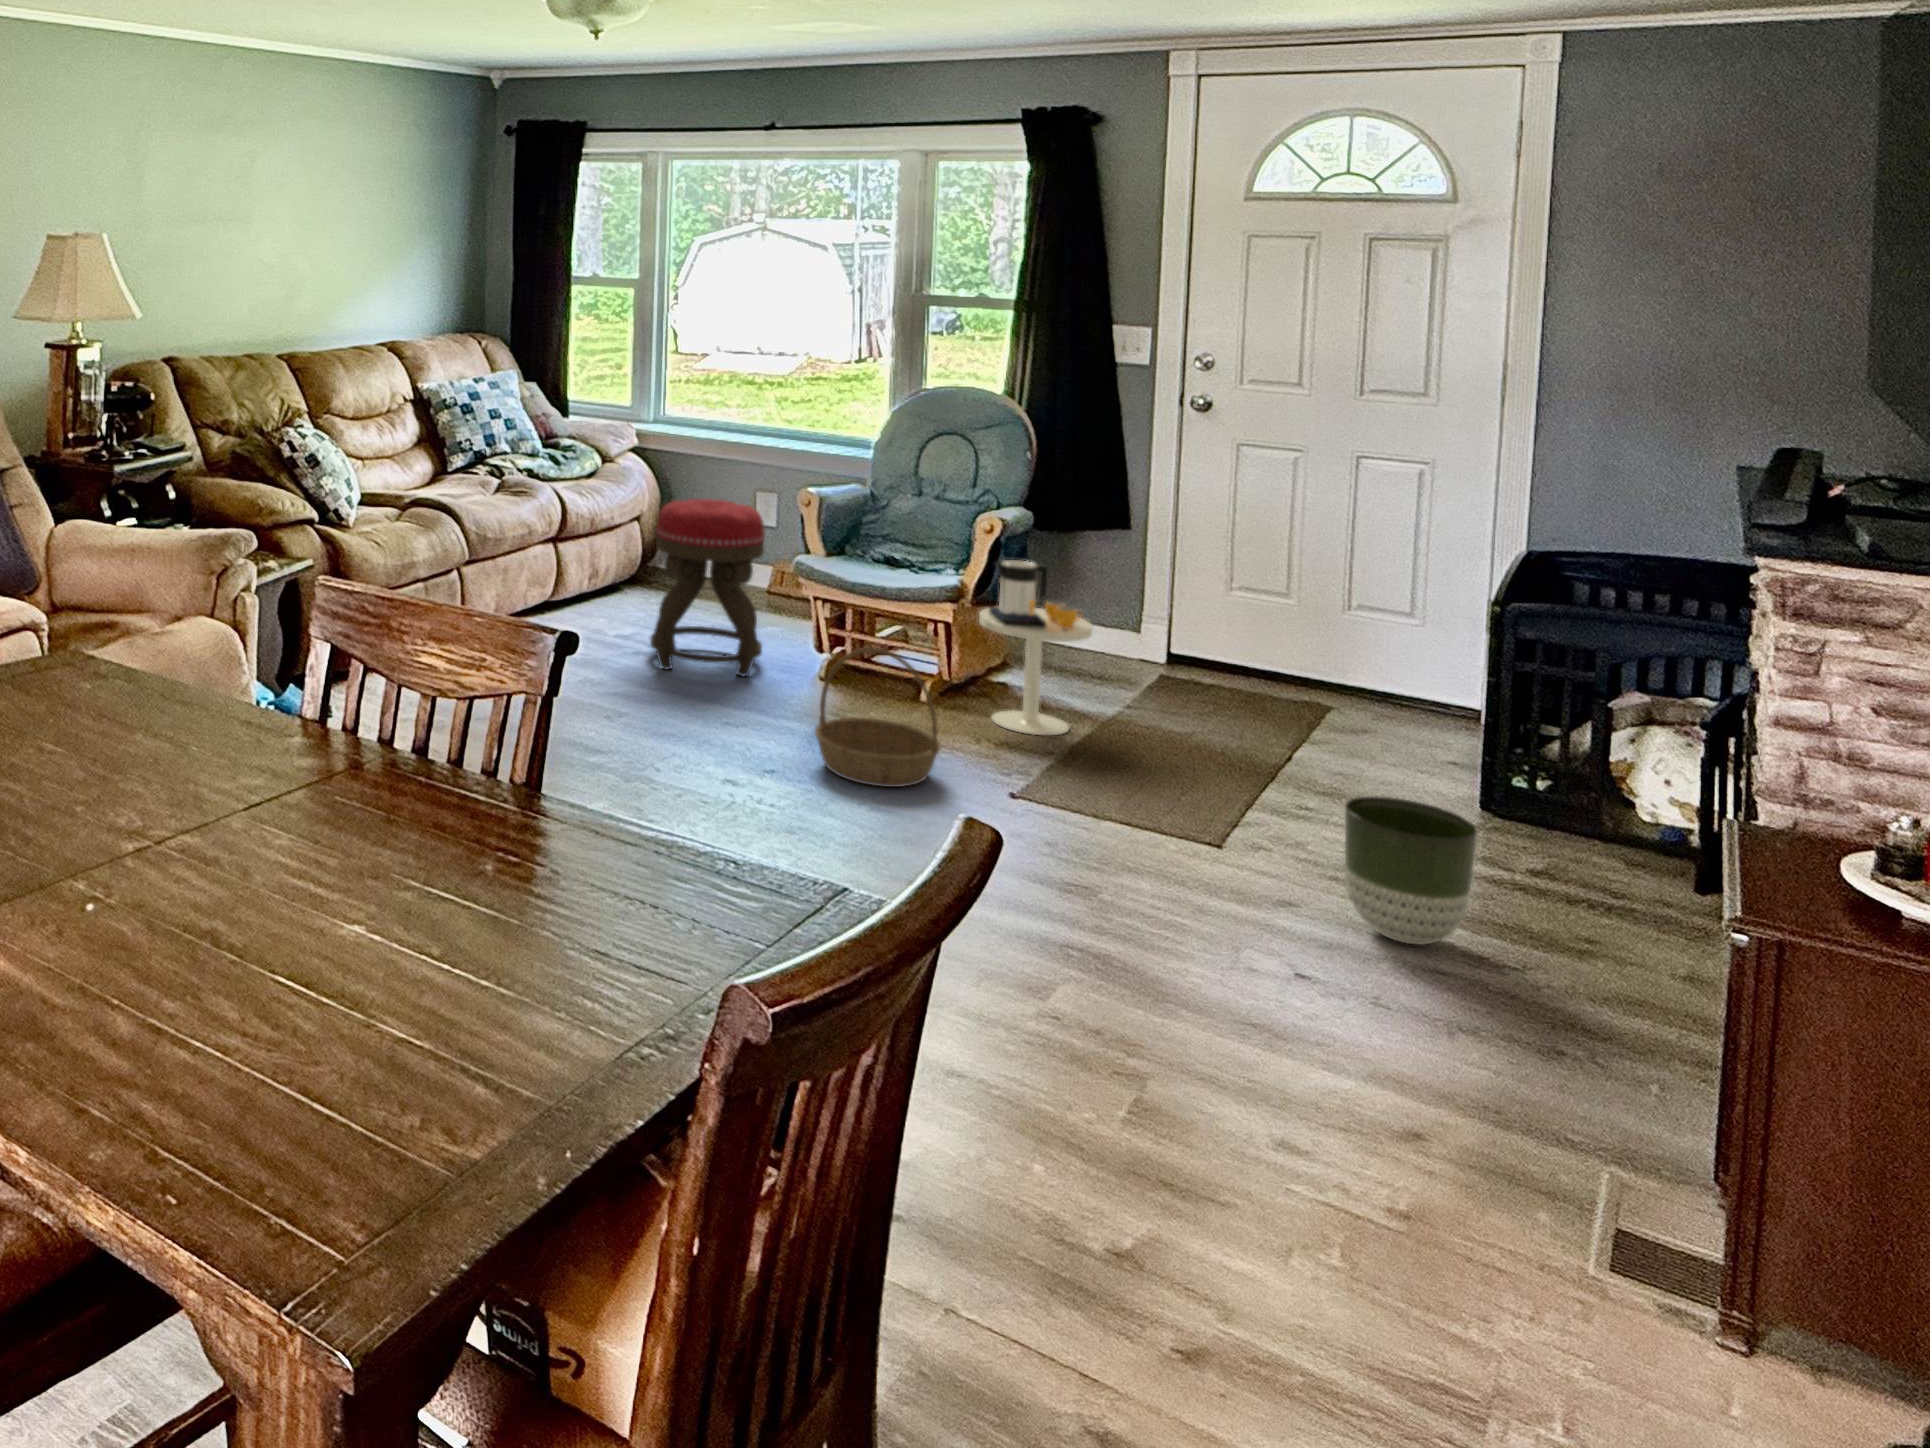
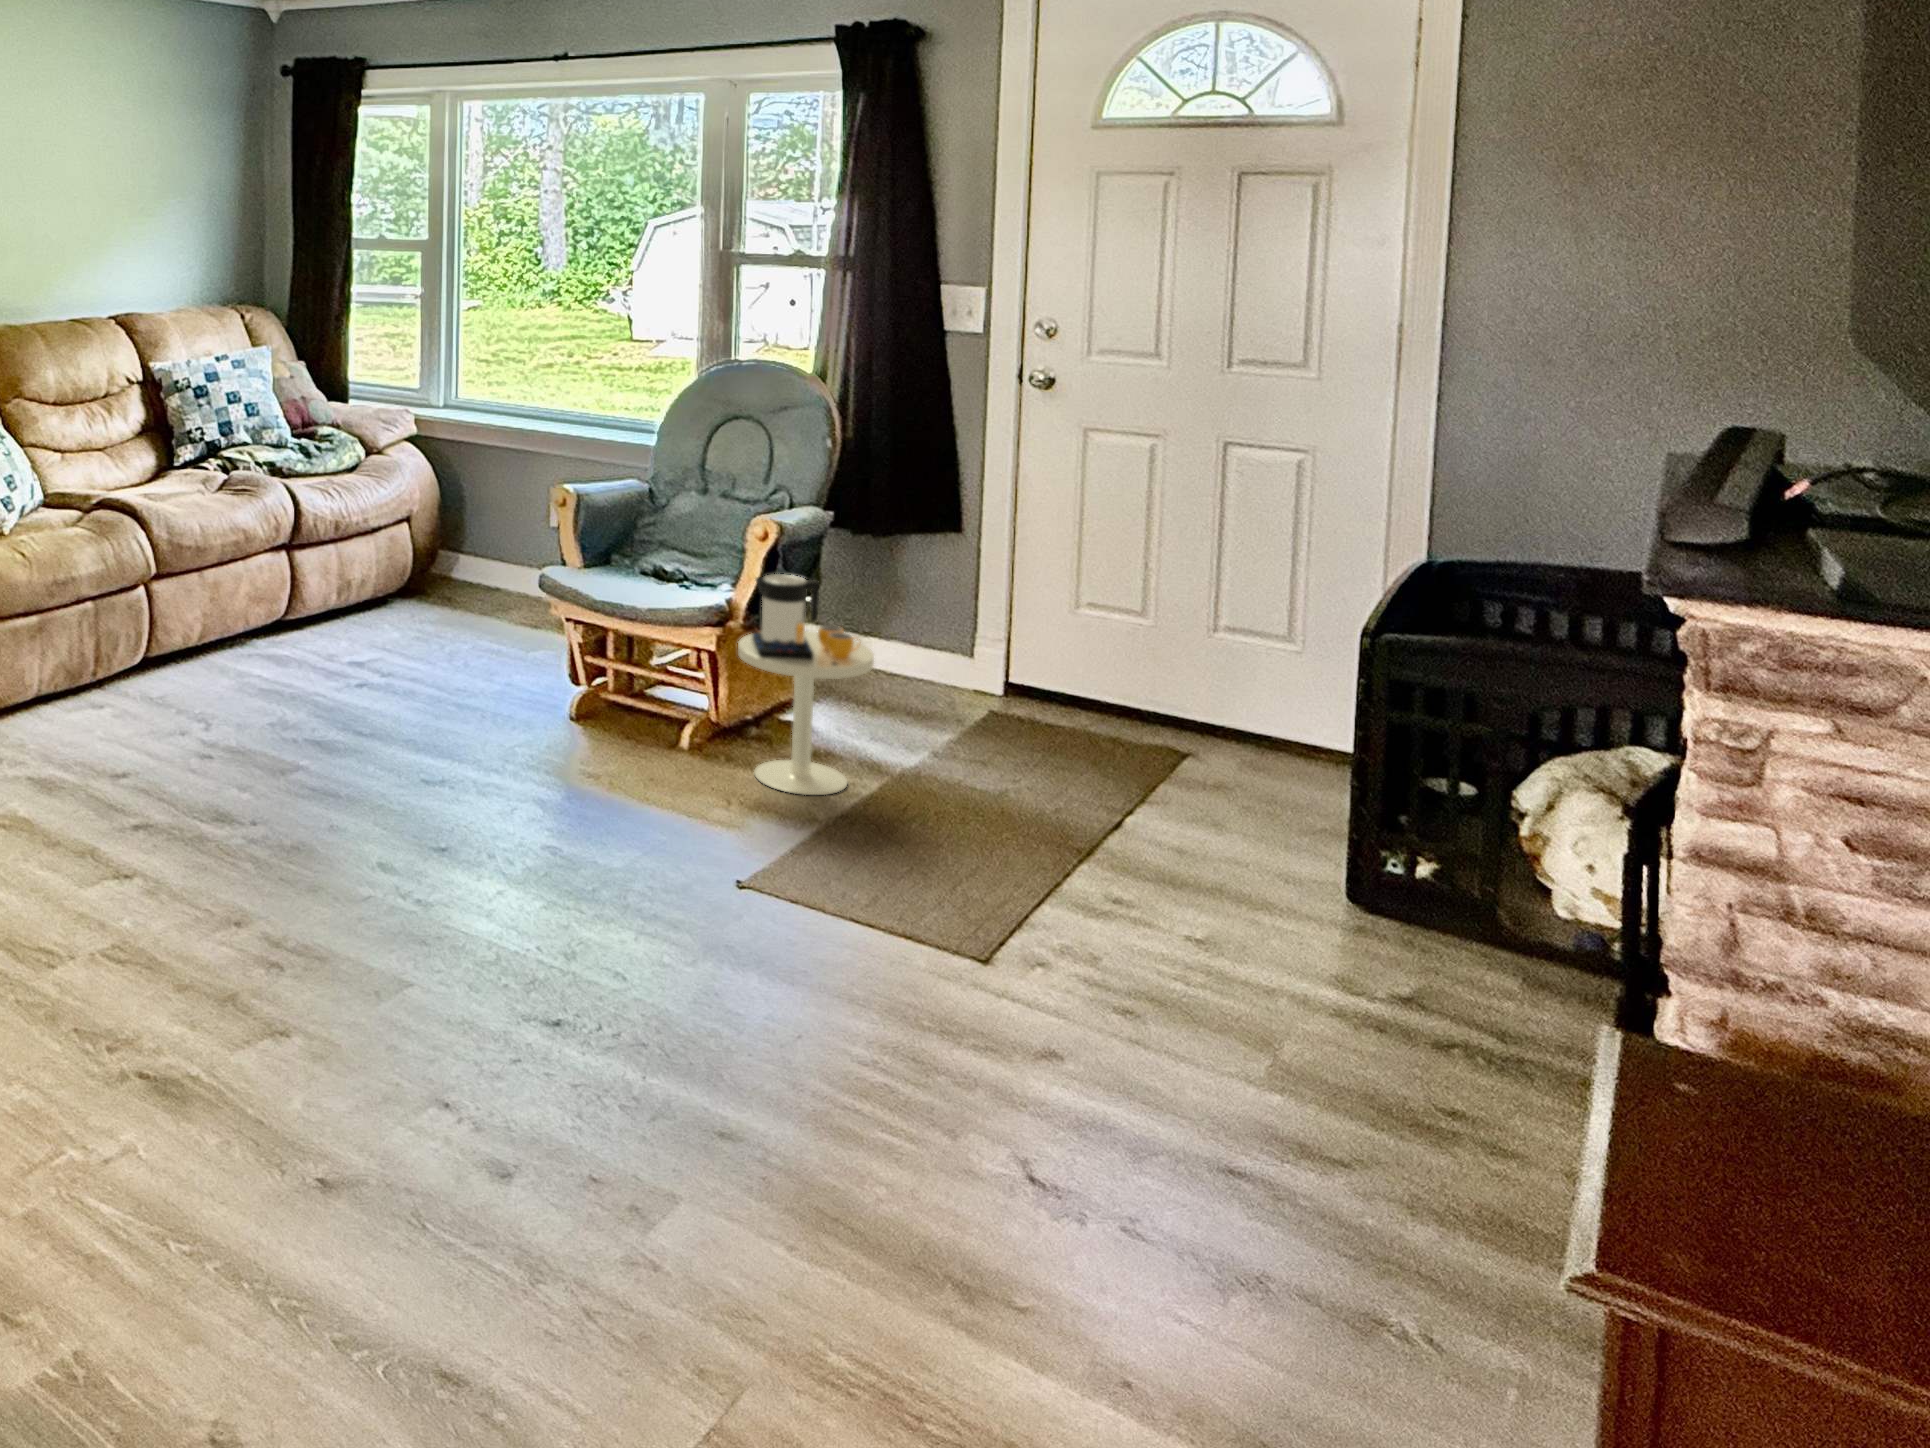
ottoman: present [650,499,765,677] -> none [368,498,506,715]
basket: present [815,647,940,787] -> none [494,692,649,875]
planter: present [1345,797,1478,945] -> none [1110,918,1287,1136]

